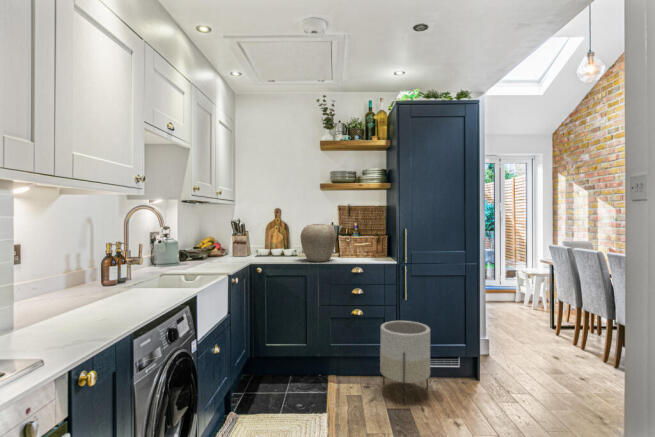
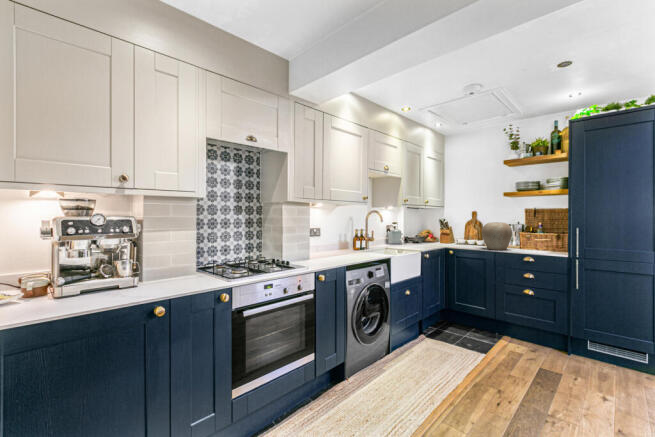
planter: present [380,321,430,404] -> none [541,302,594,369]

